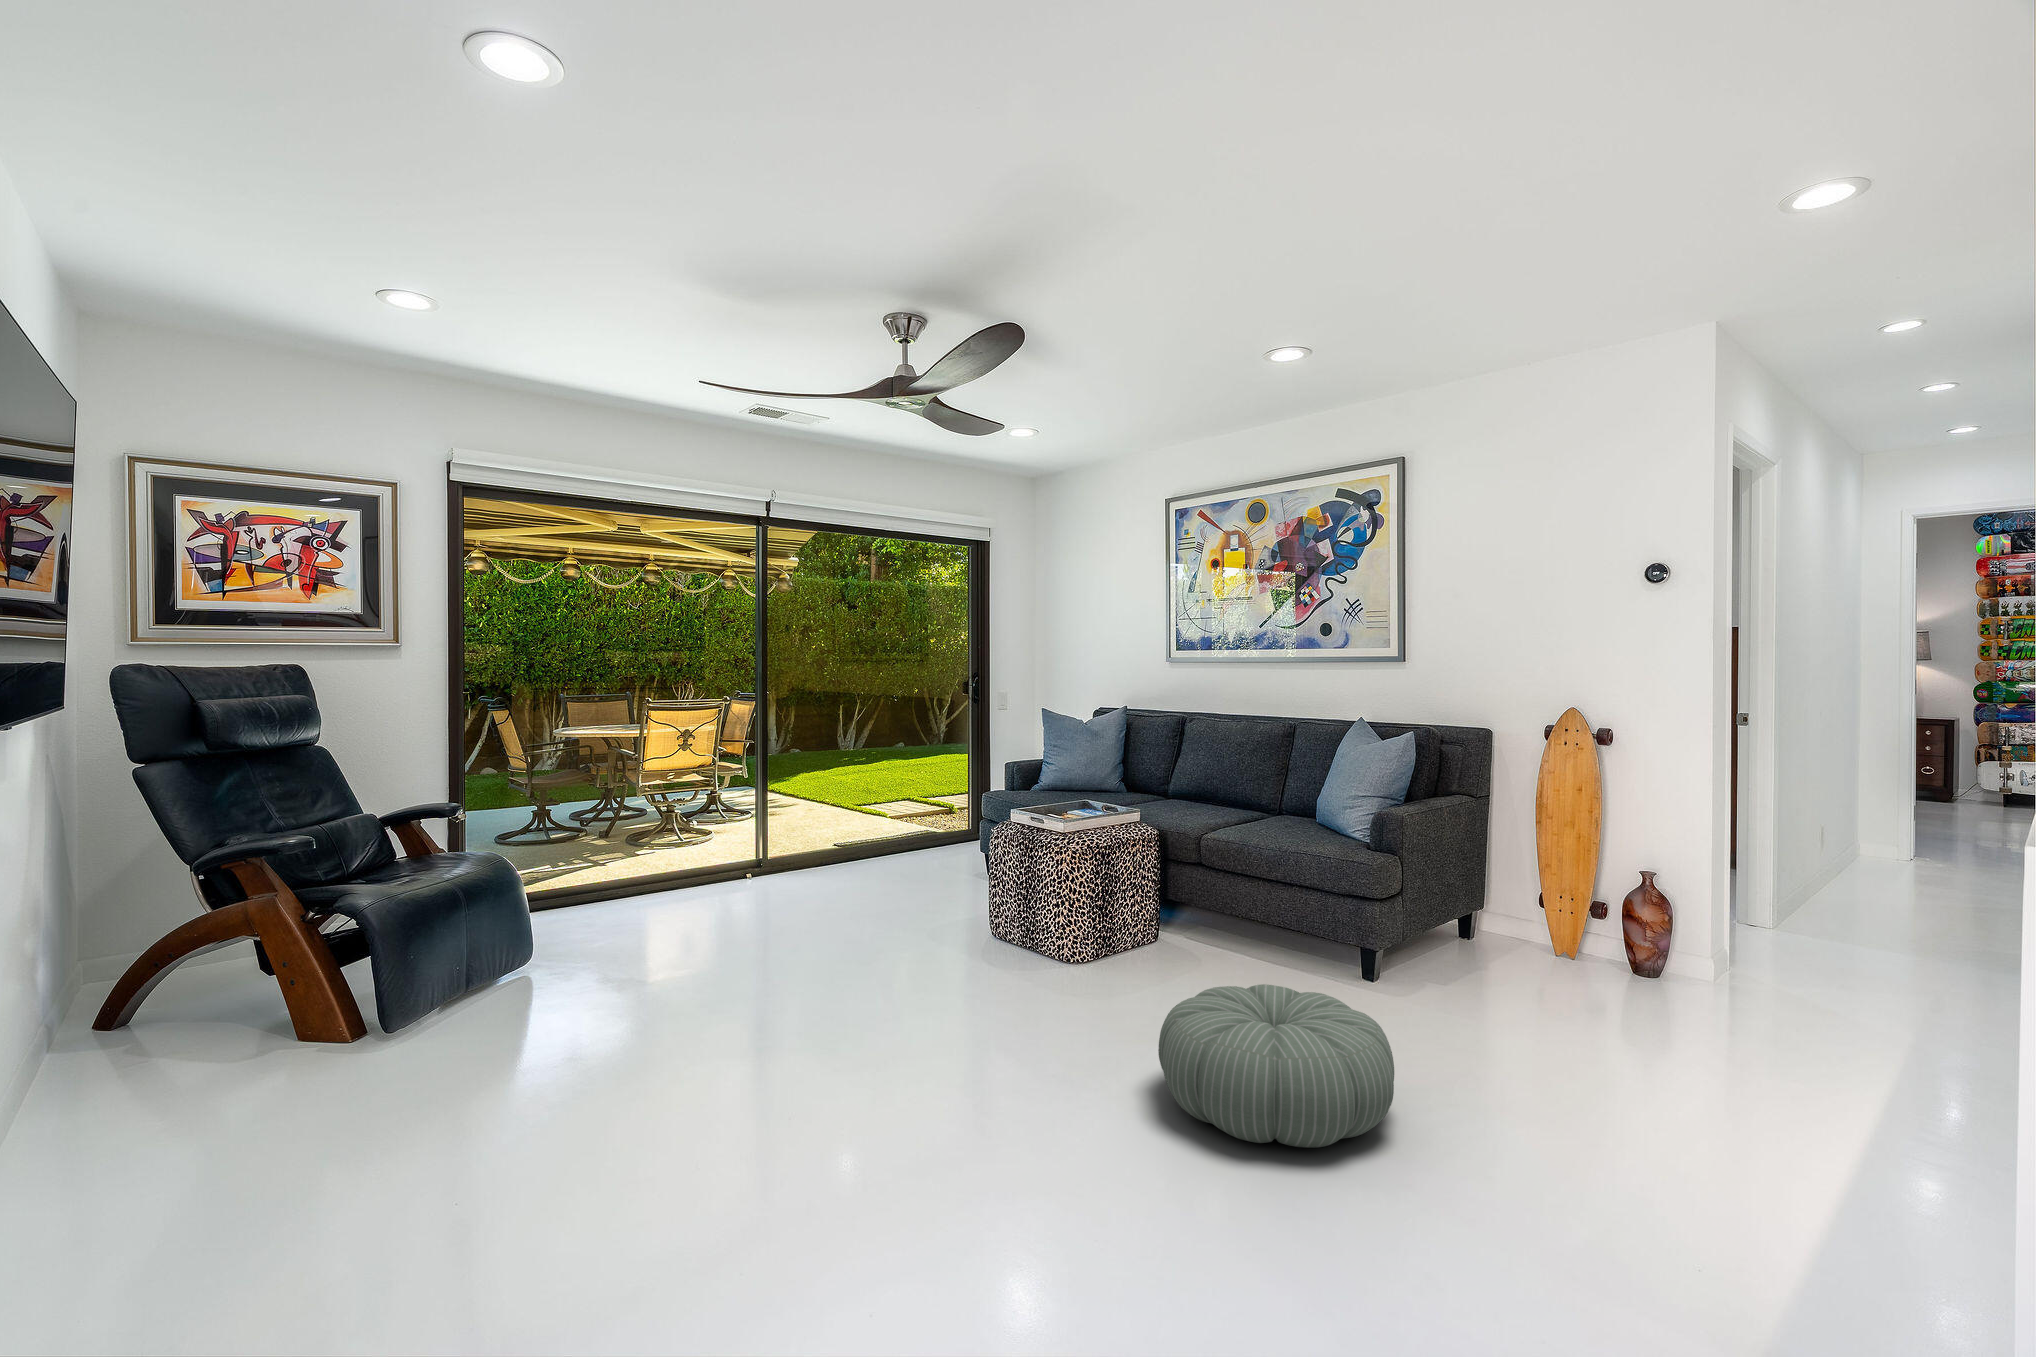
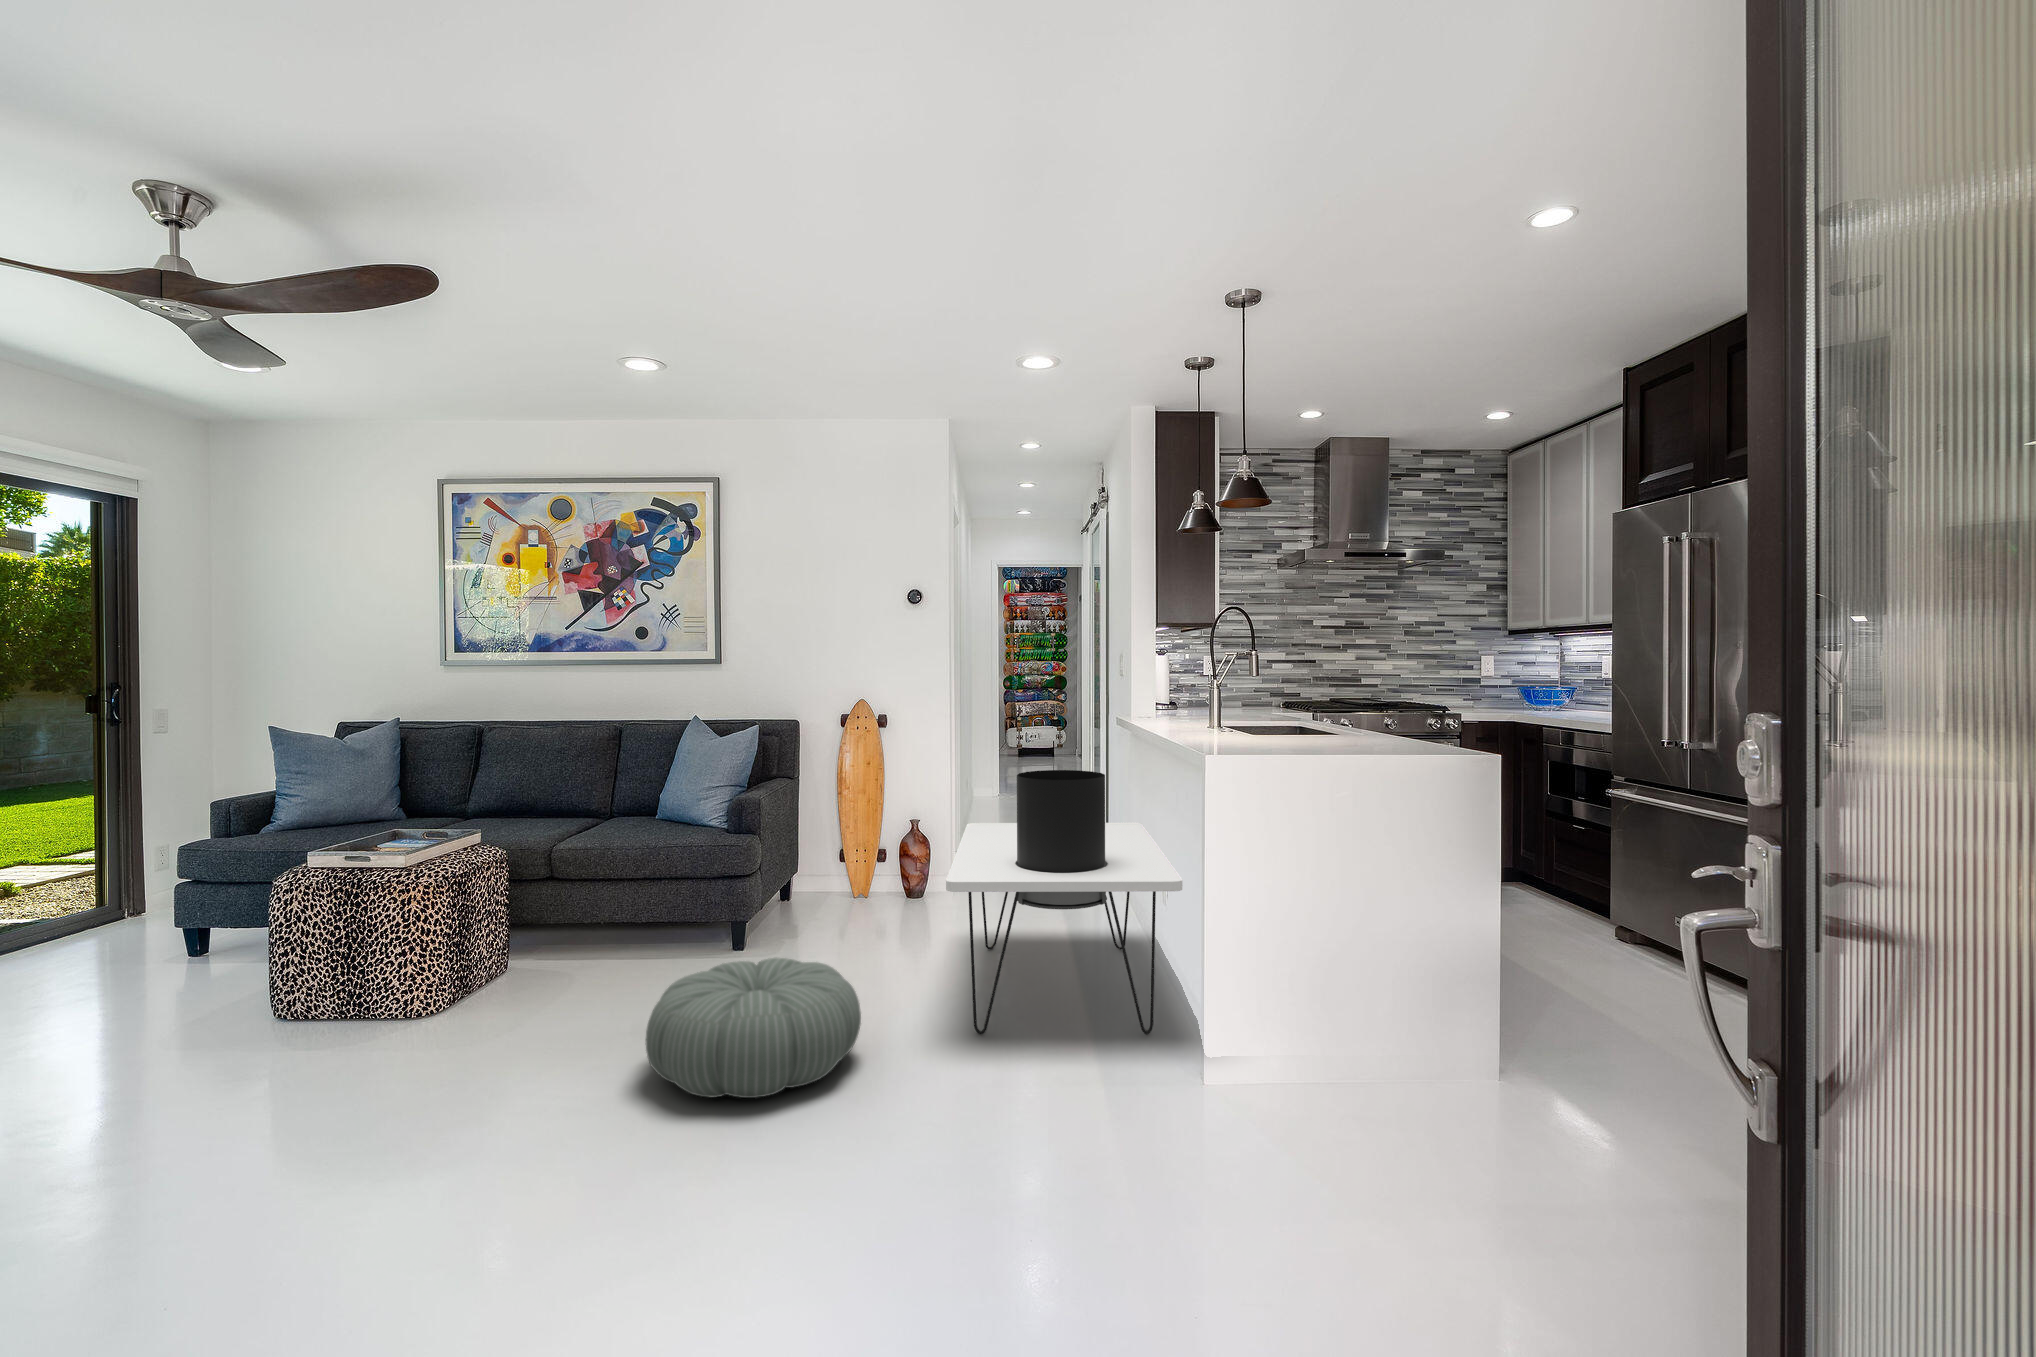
side table: none [1517,820,2022,1296] -> present [946,770,1182,1034]

